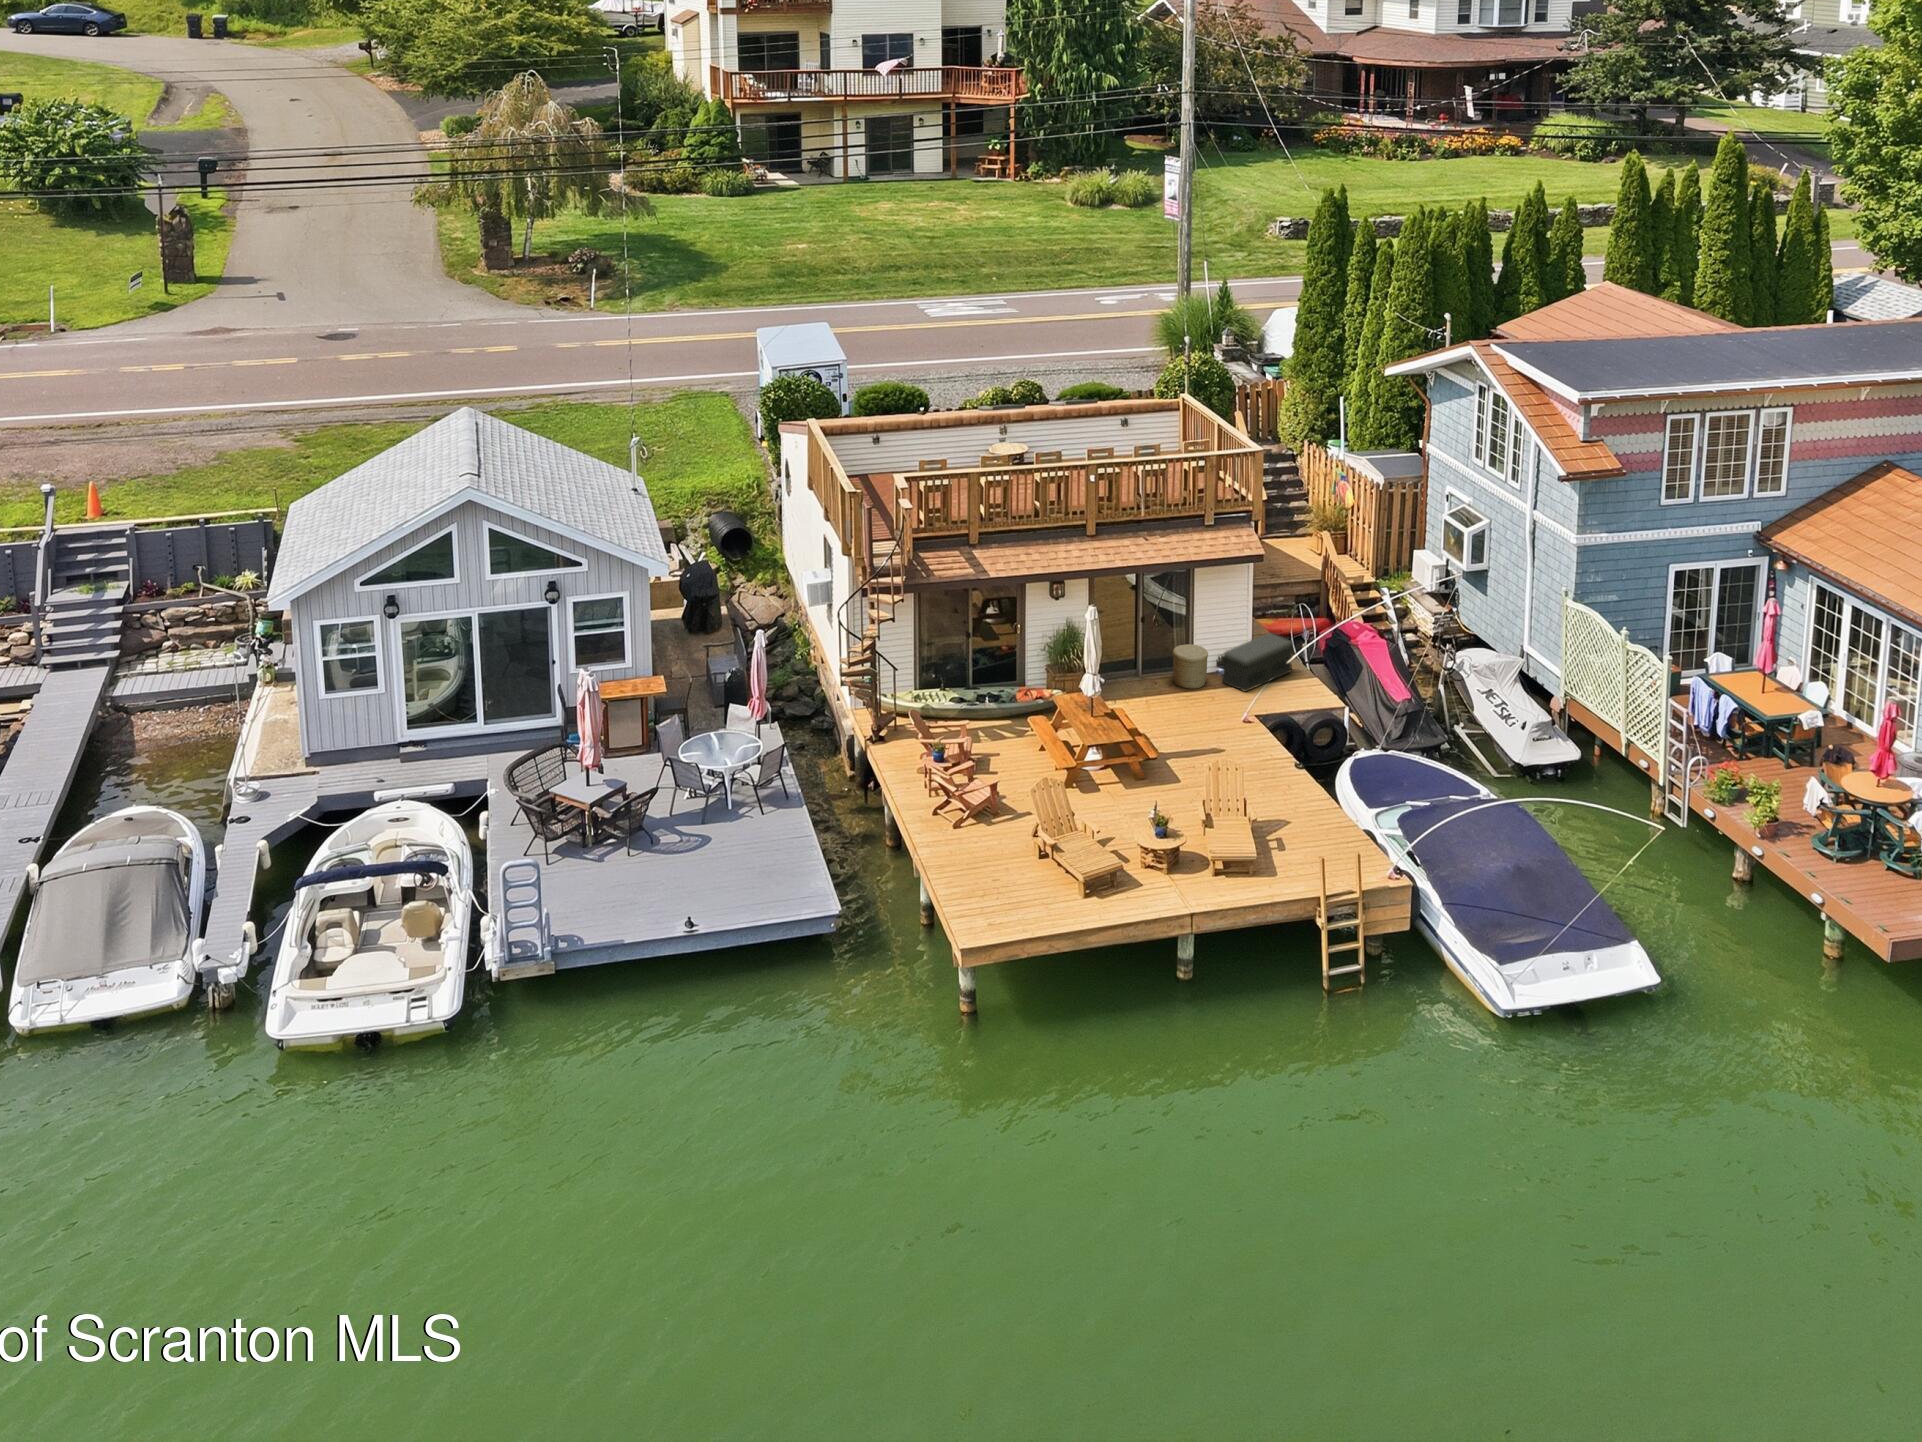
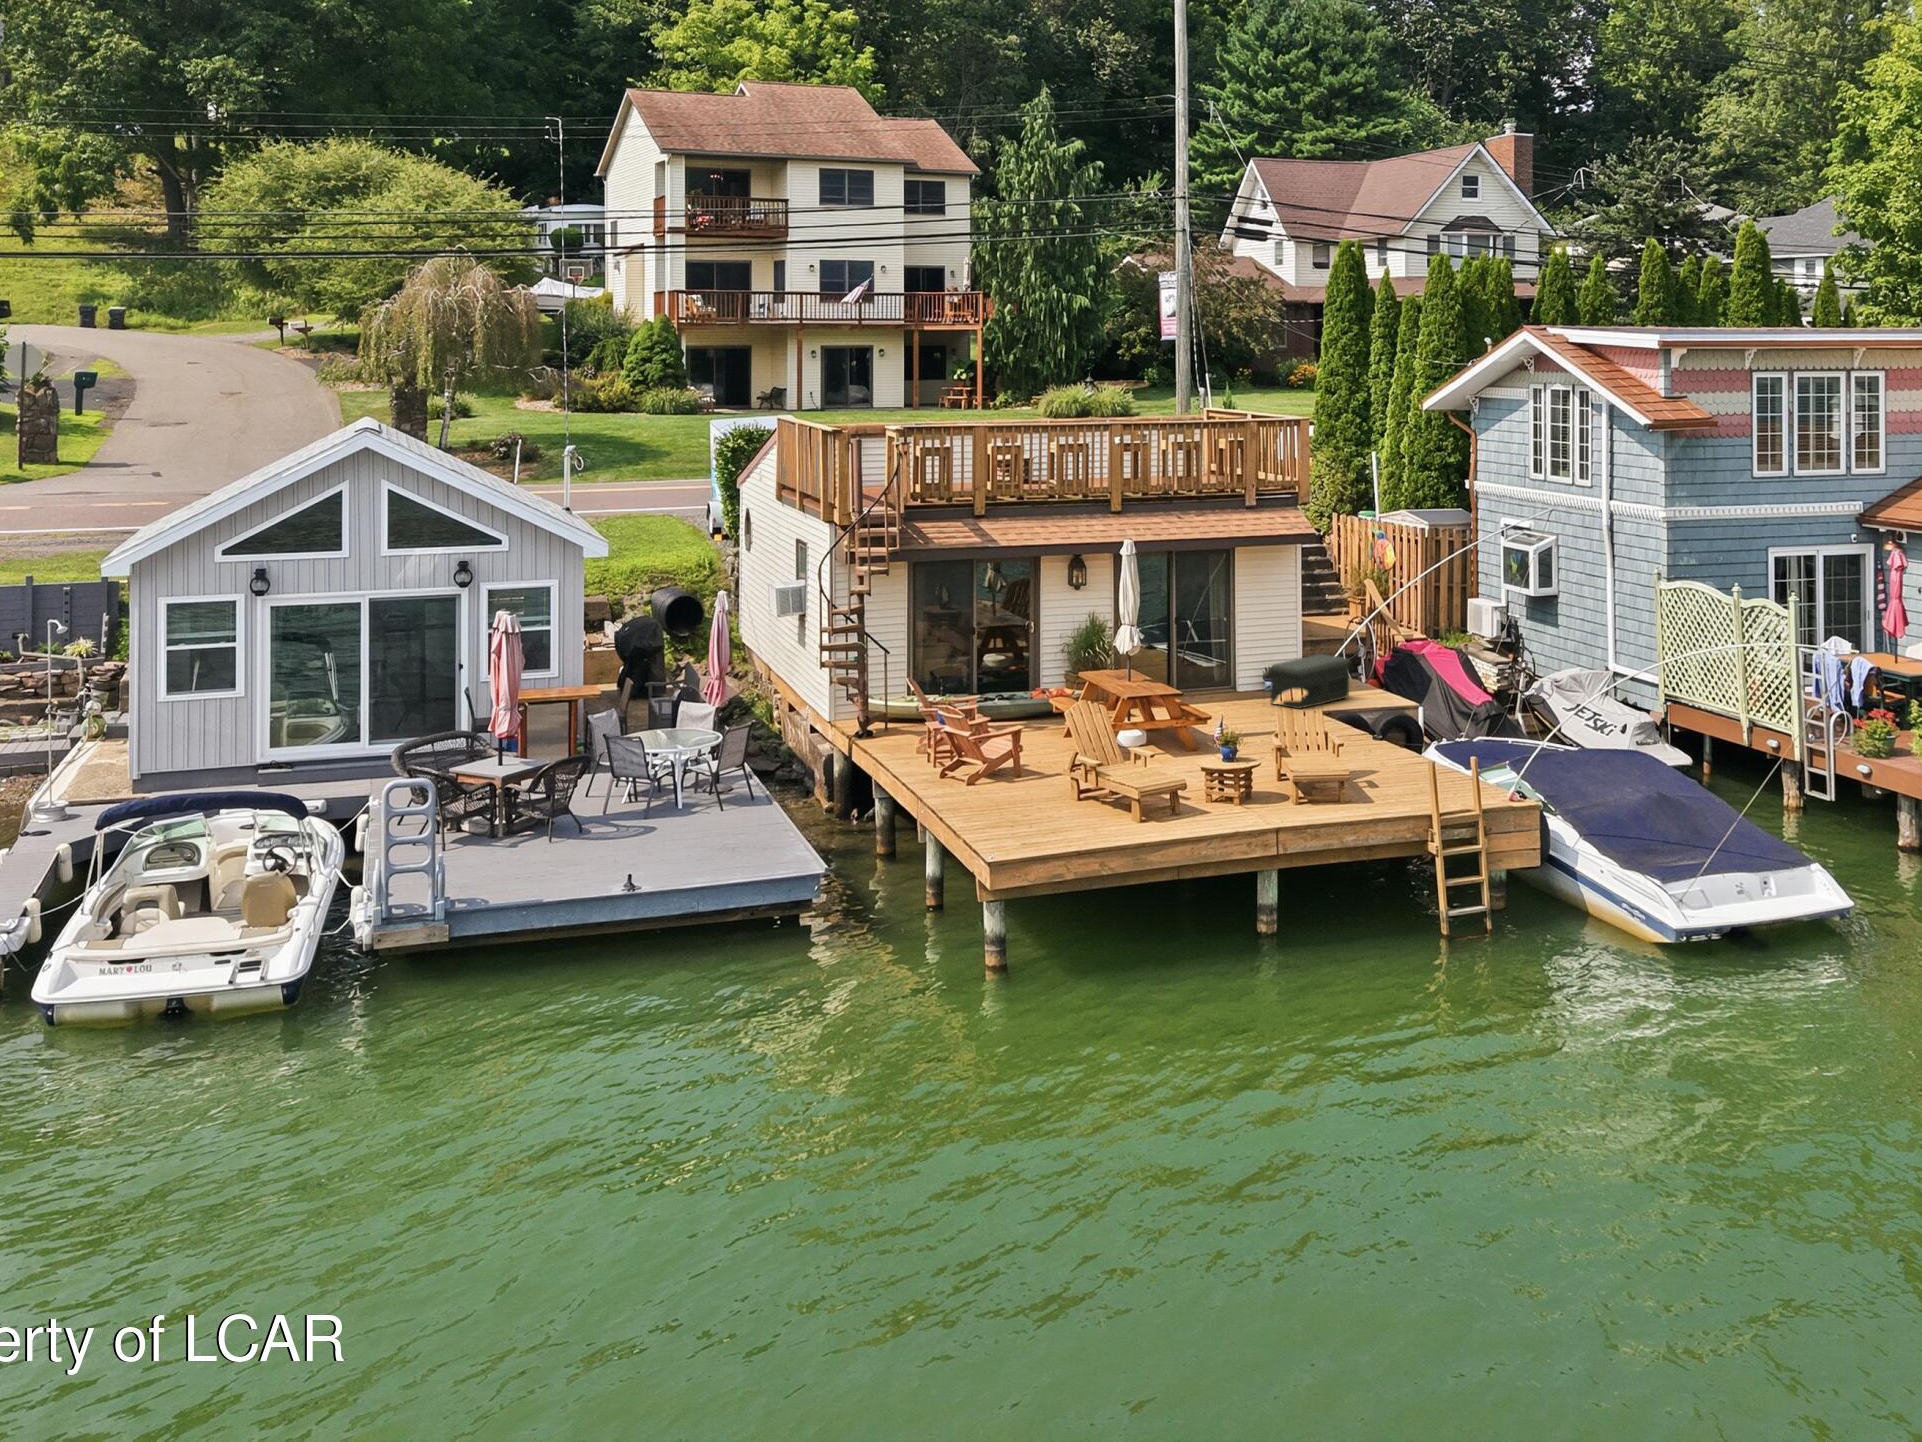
woven basket: present [1172,644,1208,689] -> none [1212,660,1254,708]

